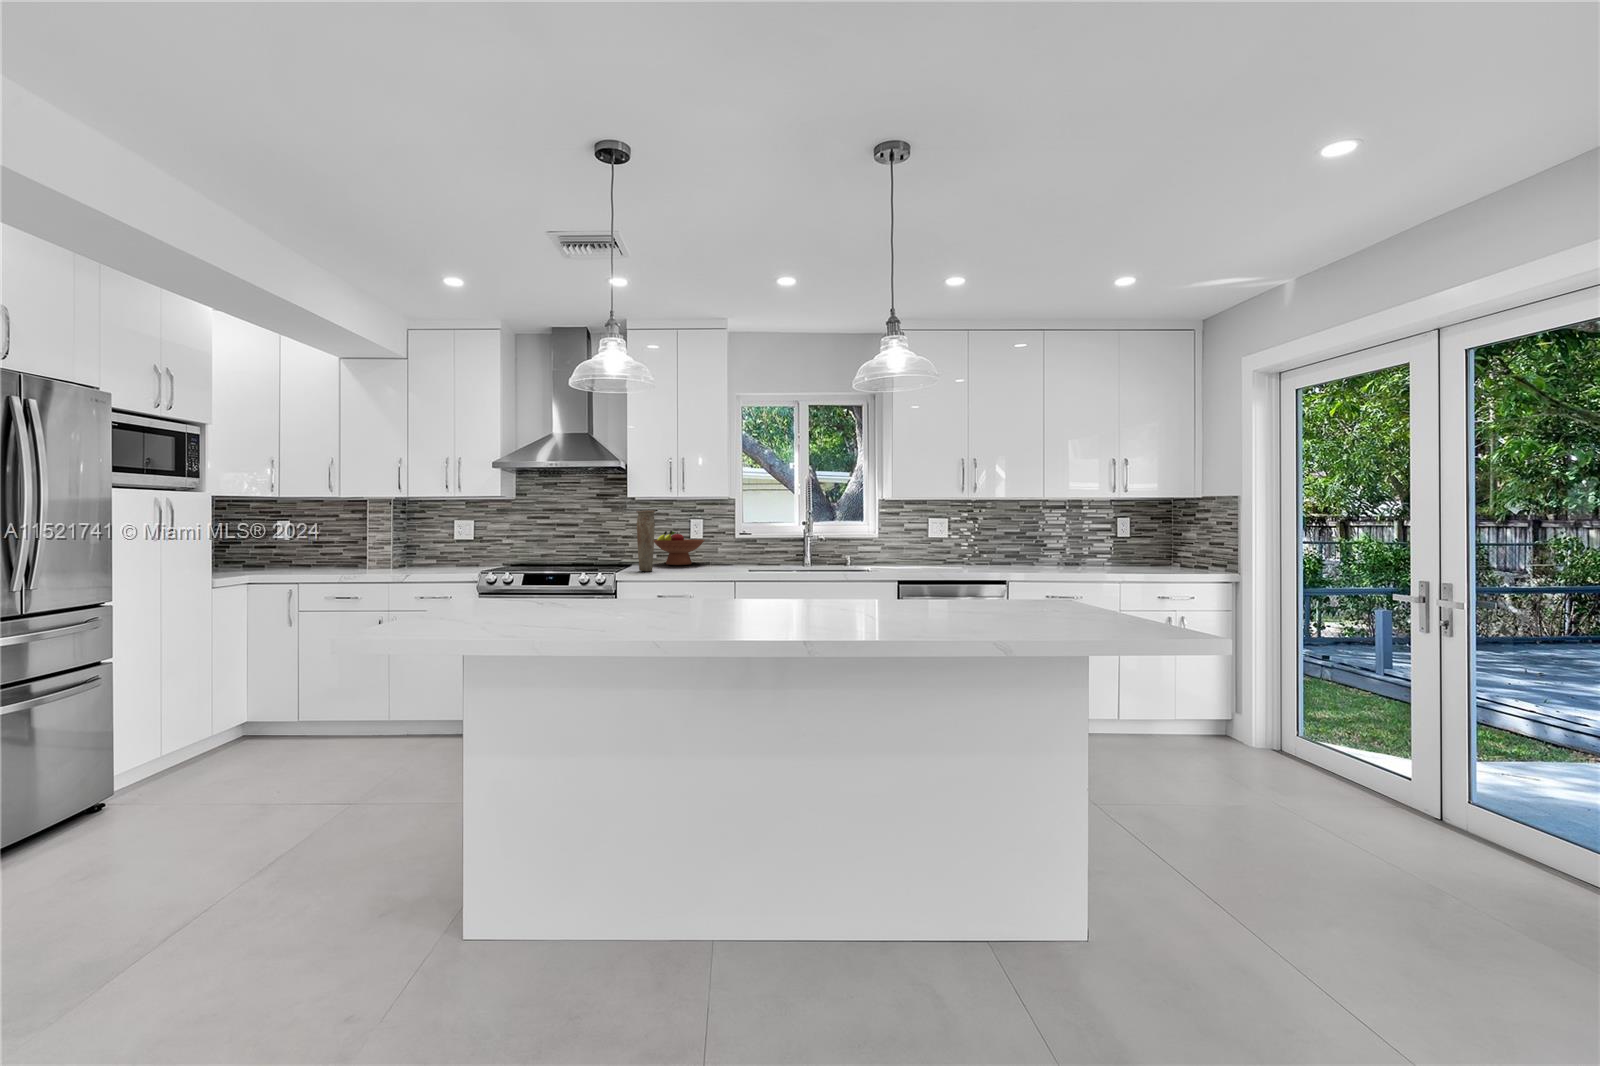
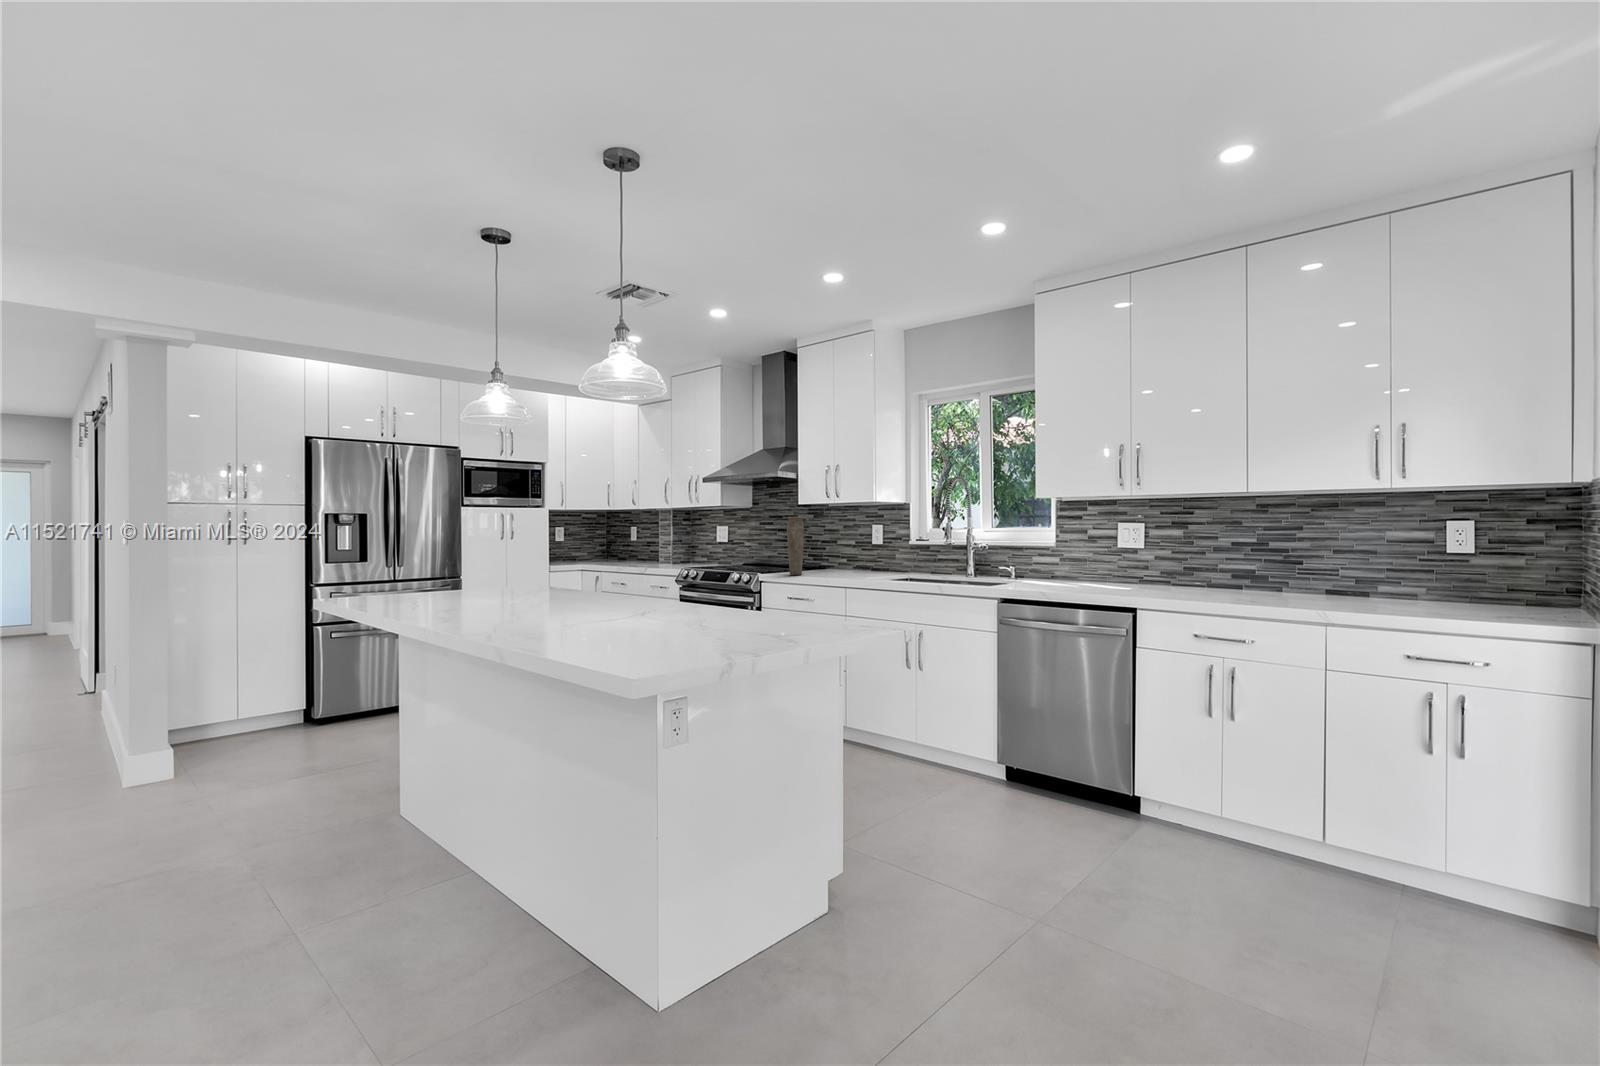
fruit bowl: present [654,531,704,565] -> none [822,536,873,570]

